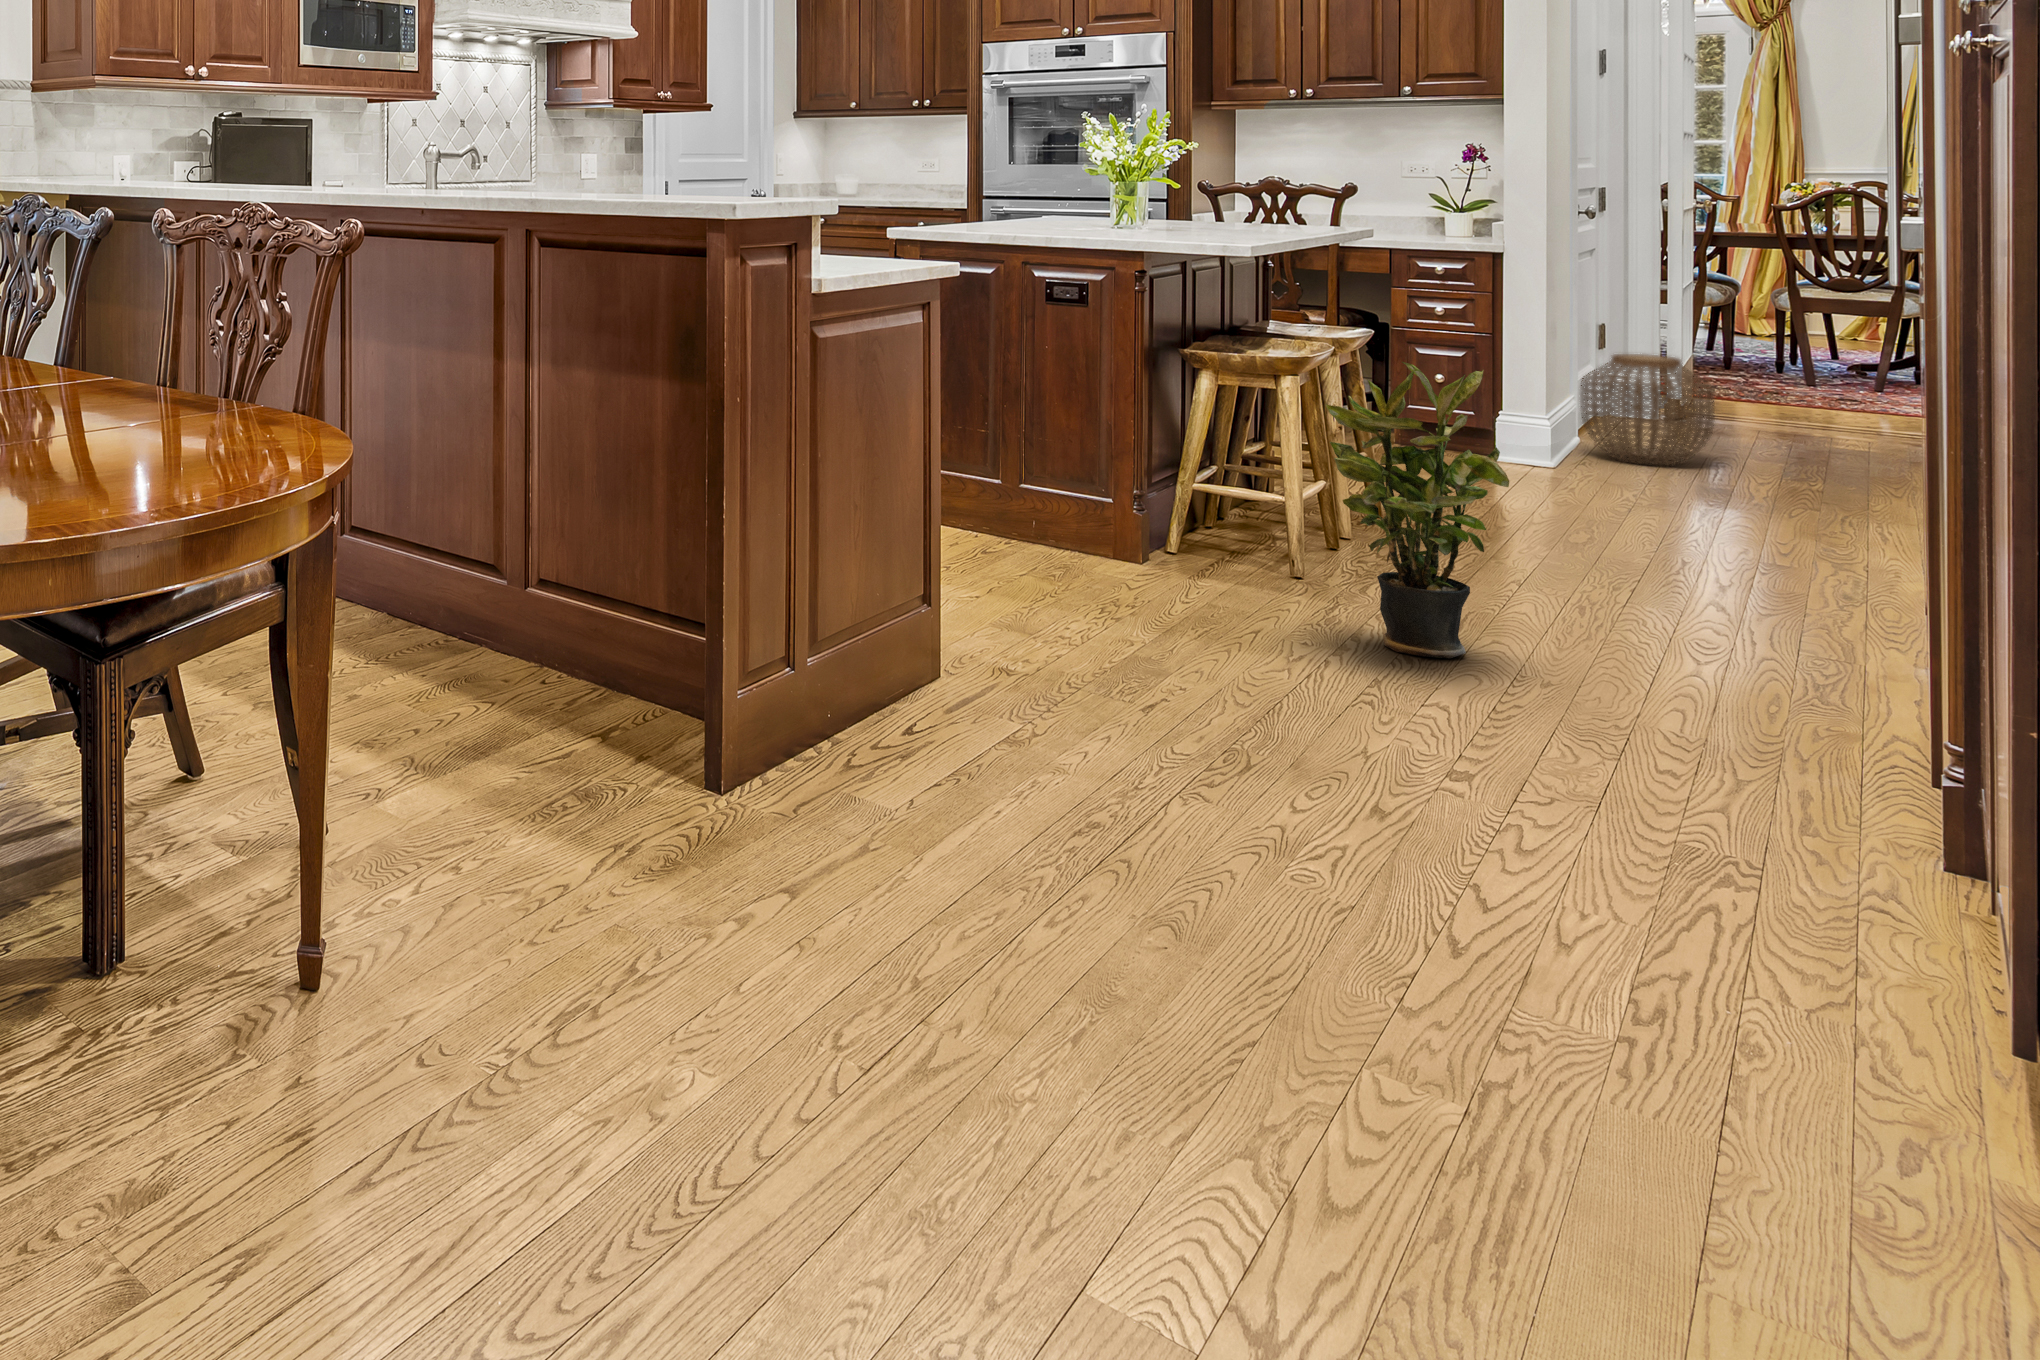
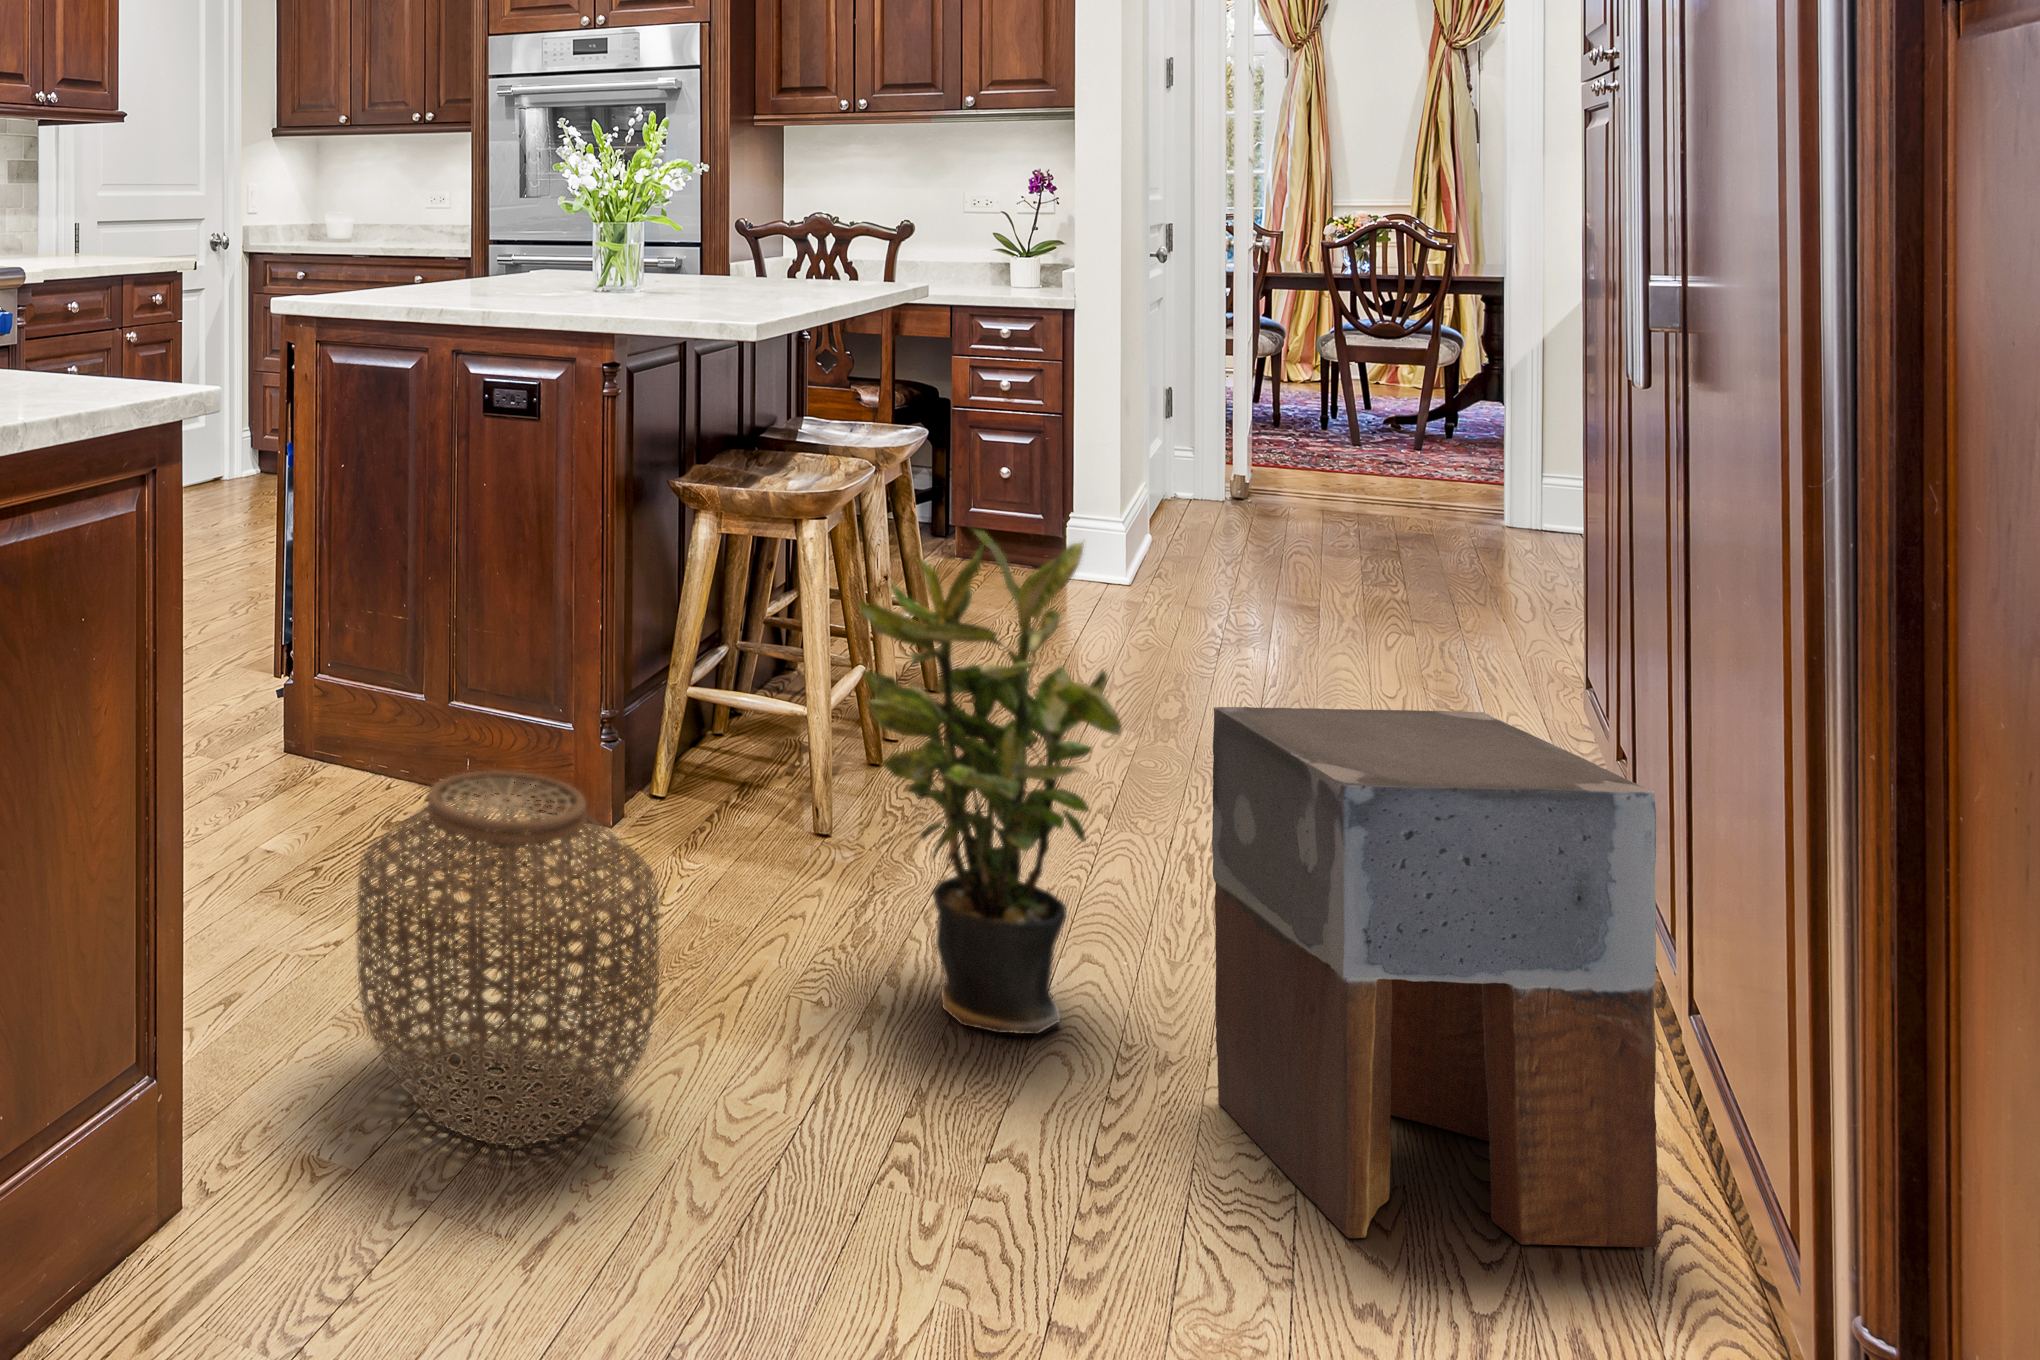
woven basket: present [1581,354,1715,465] -> present [357,771,659,1146]
stool: none [1566,461,1852,756] -> present [1212,707,1658,1247]

